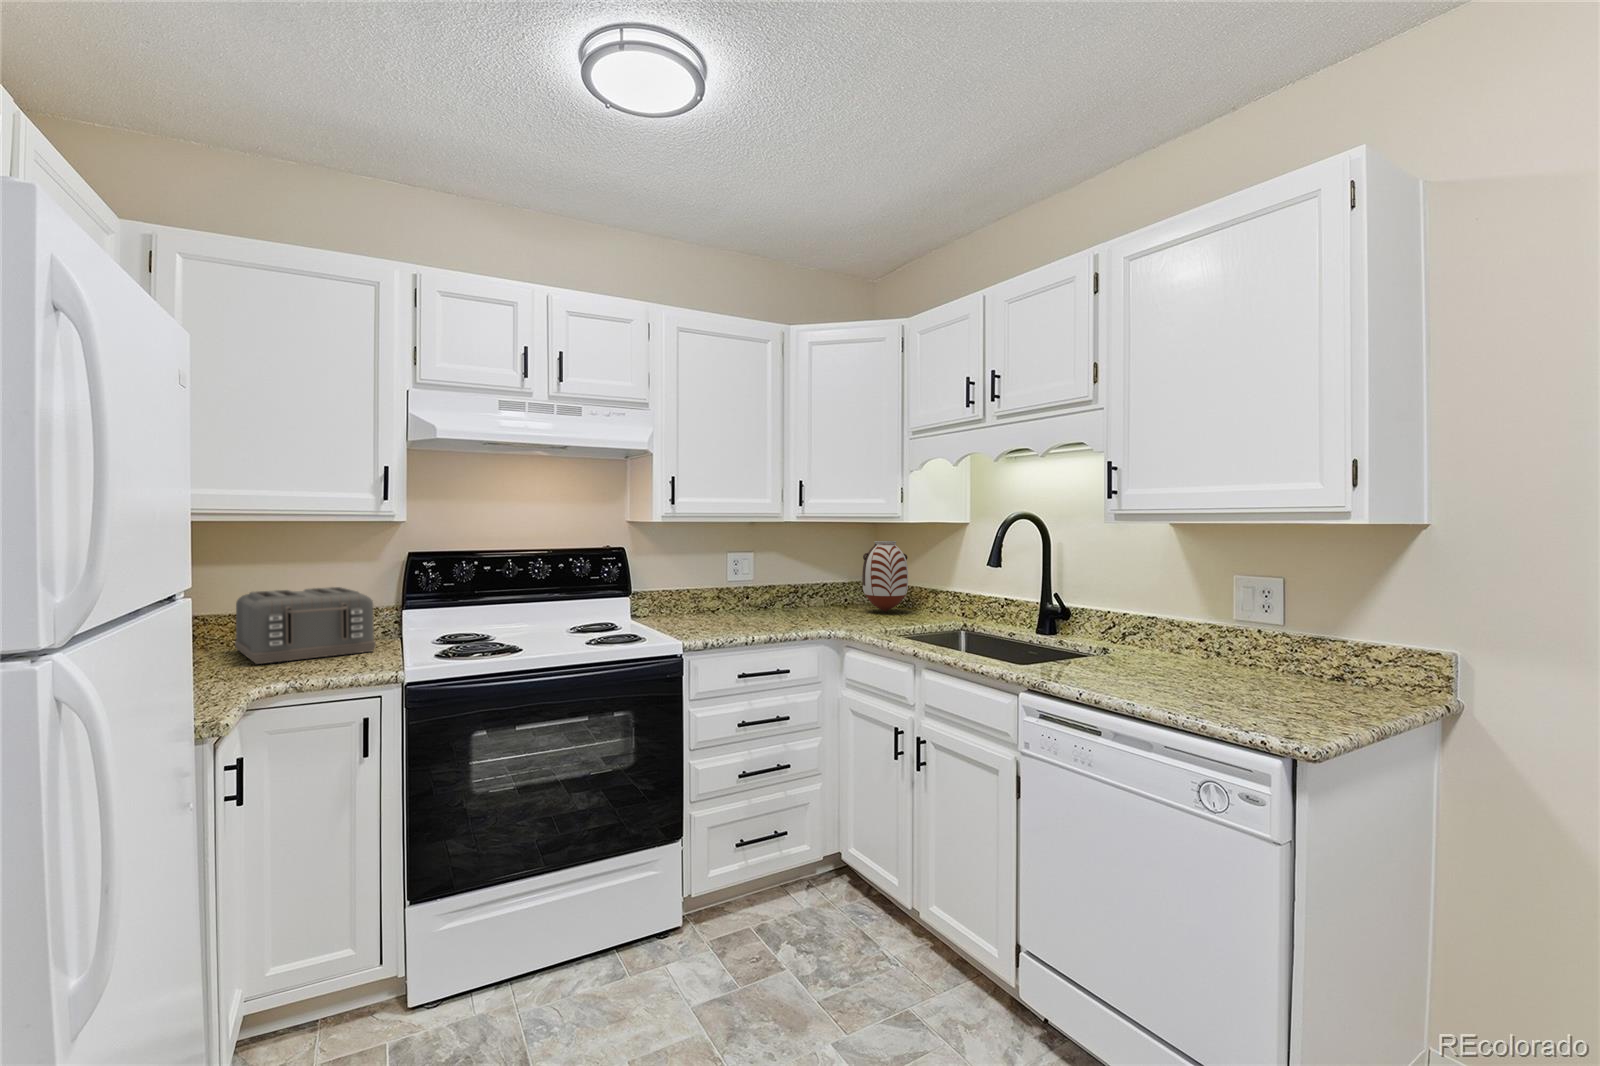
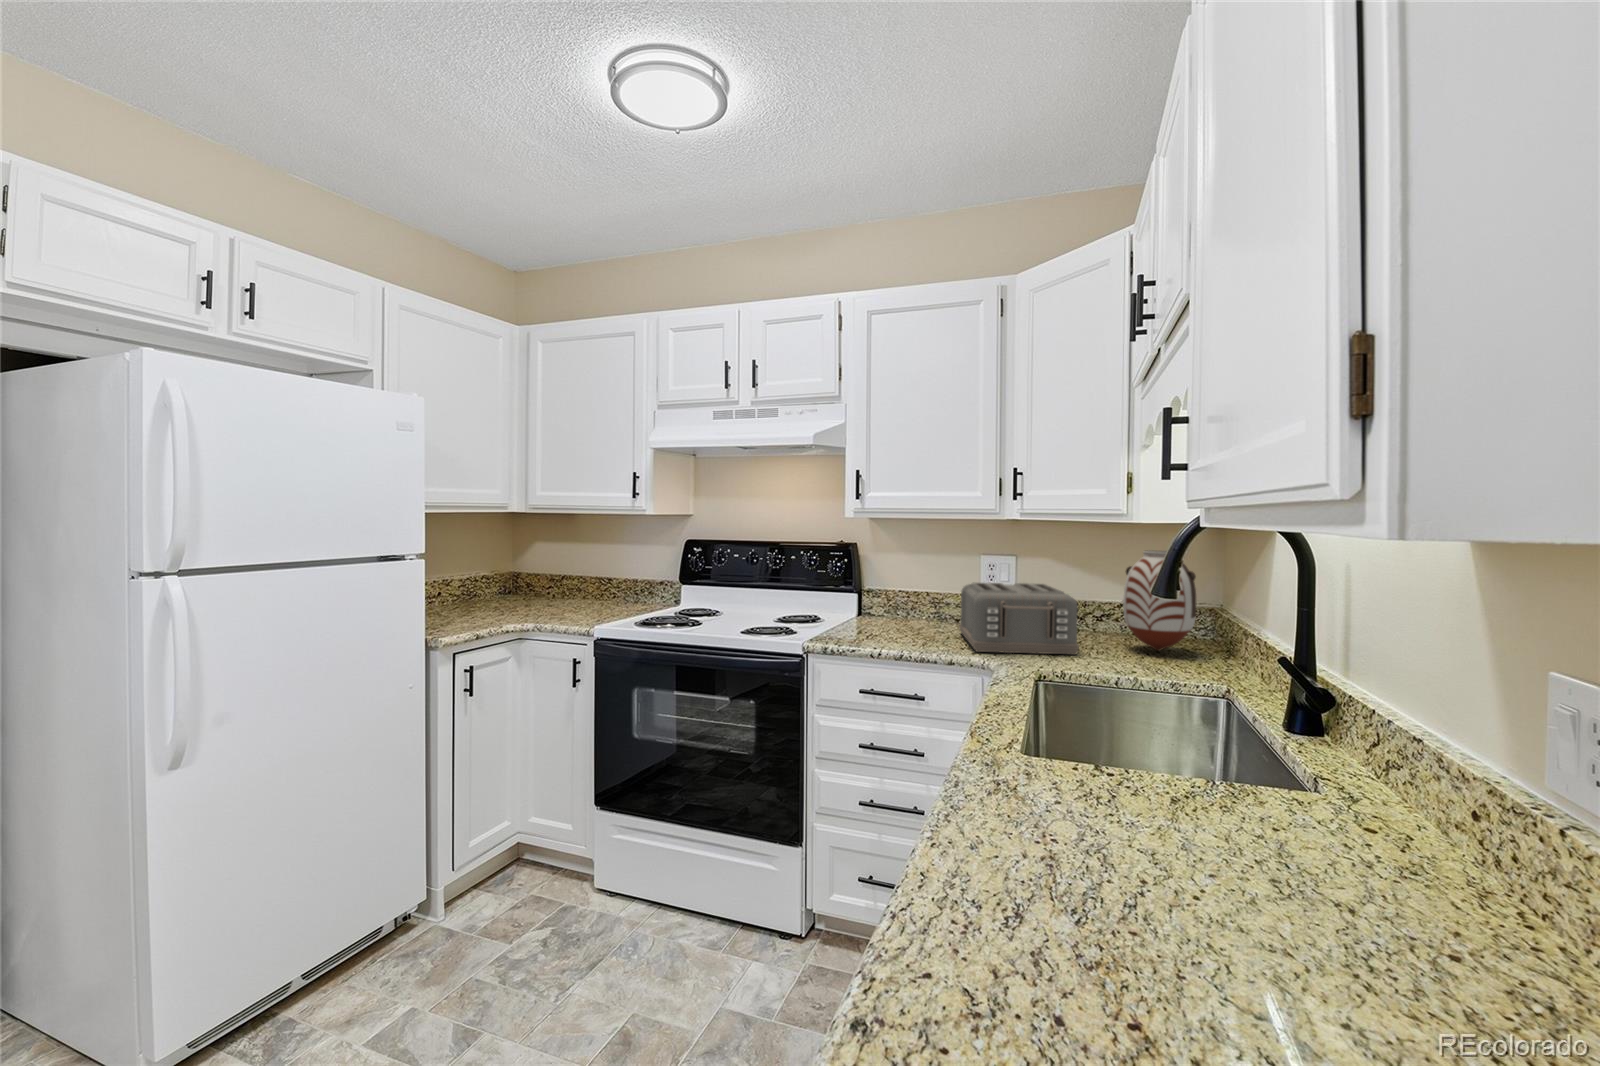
toaster: present [235,587,376,664] -> present [959,582,1079,654]

